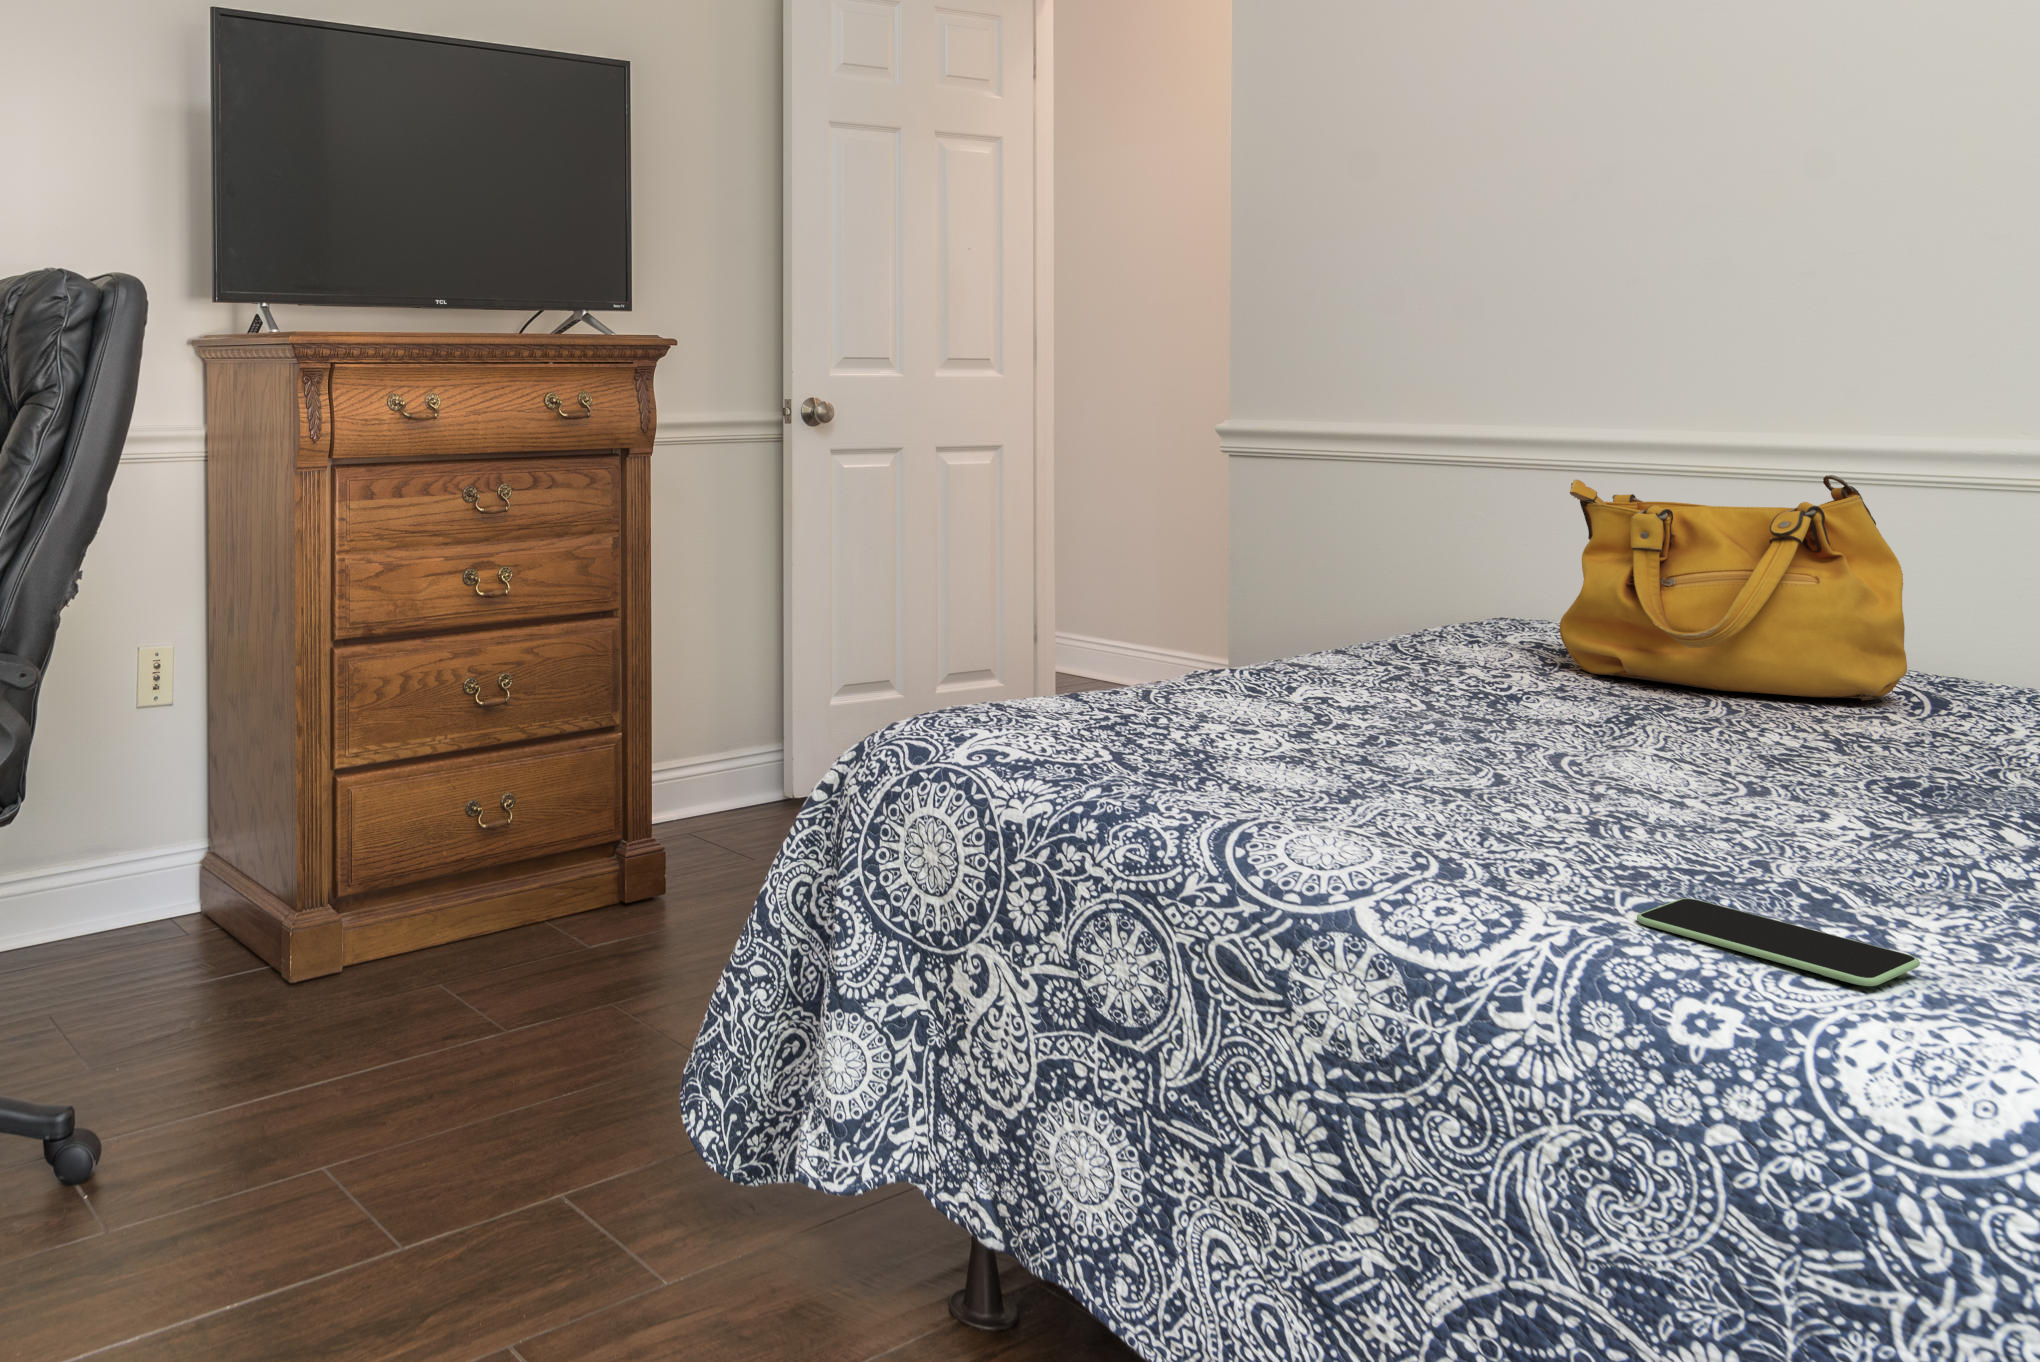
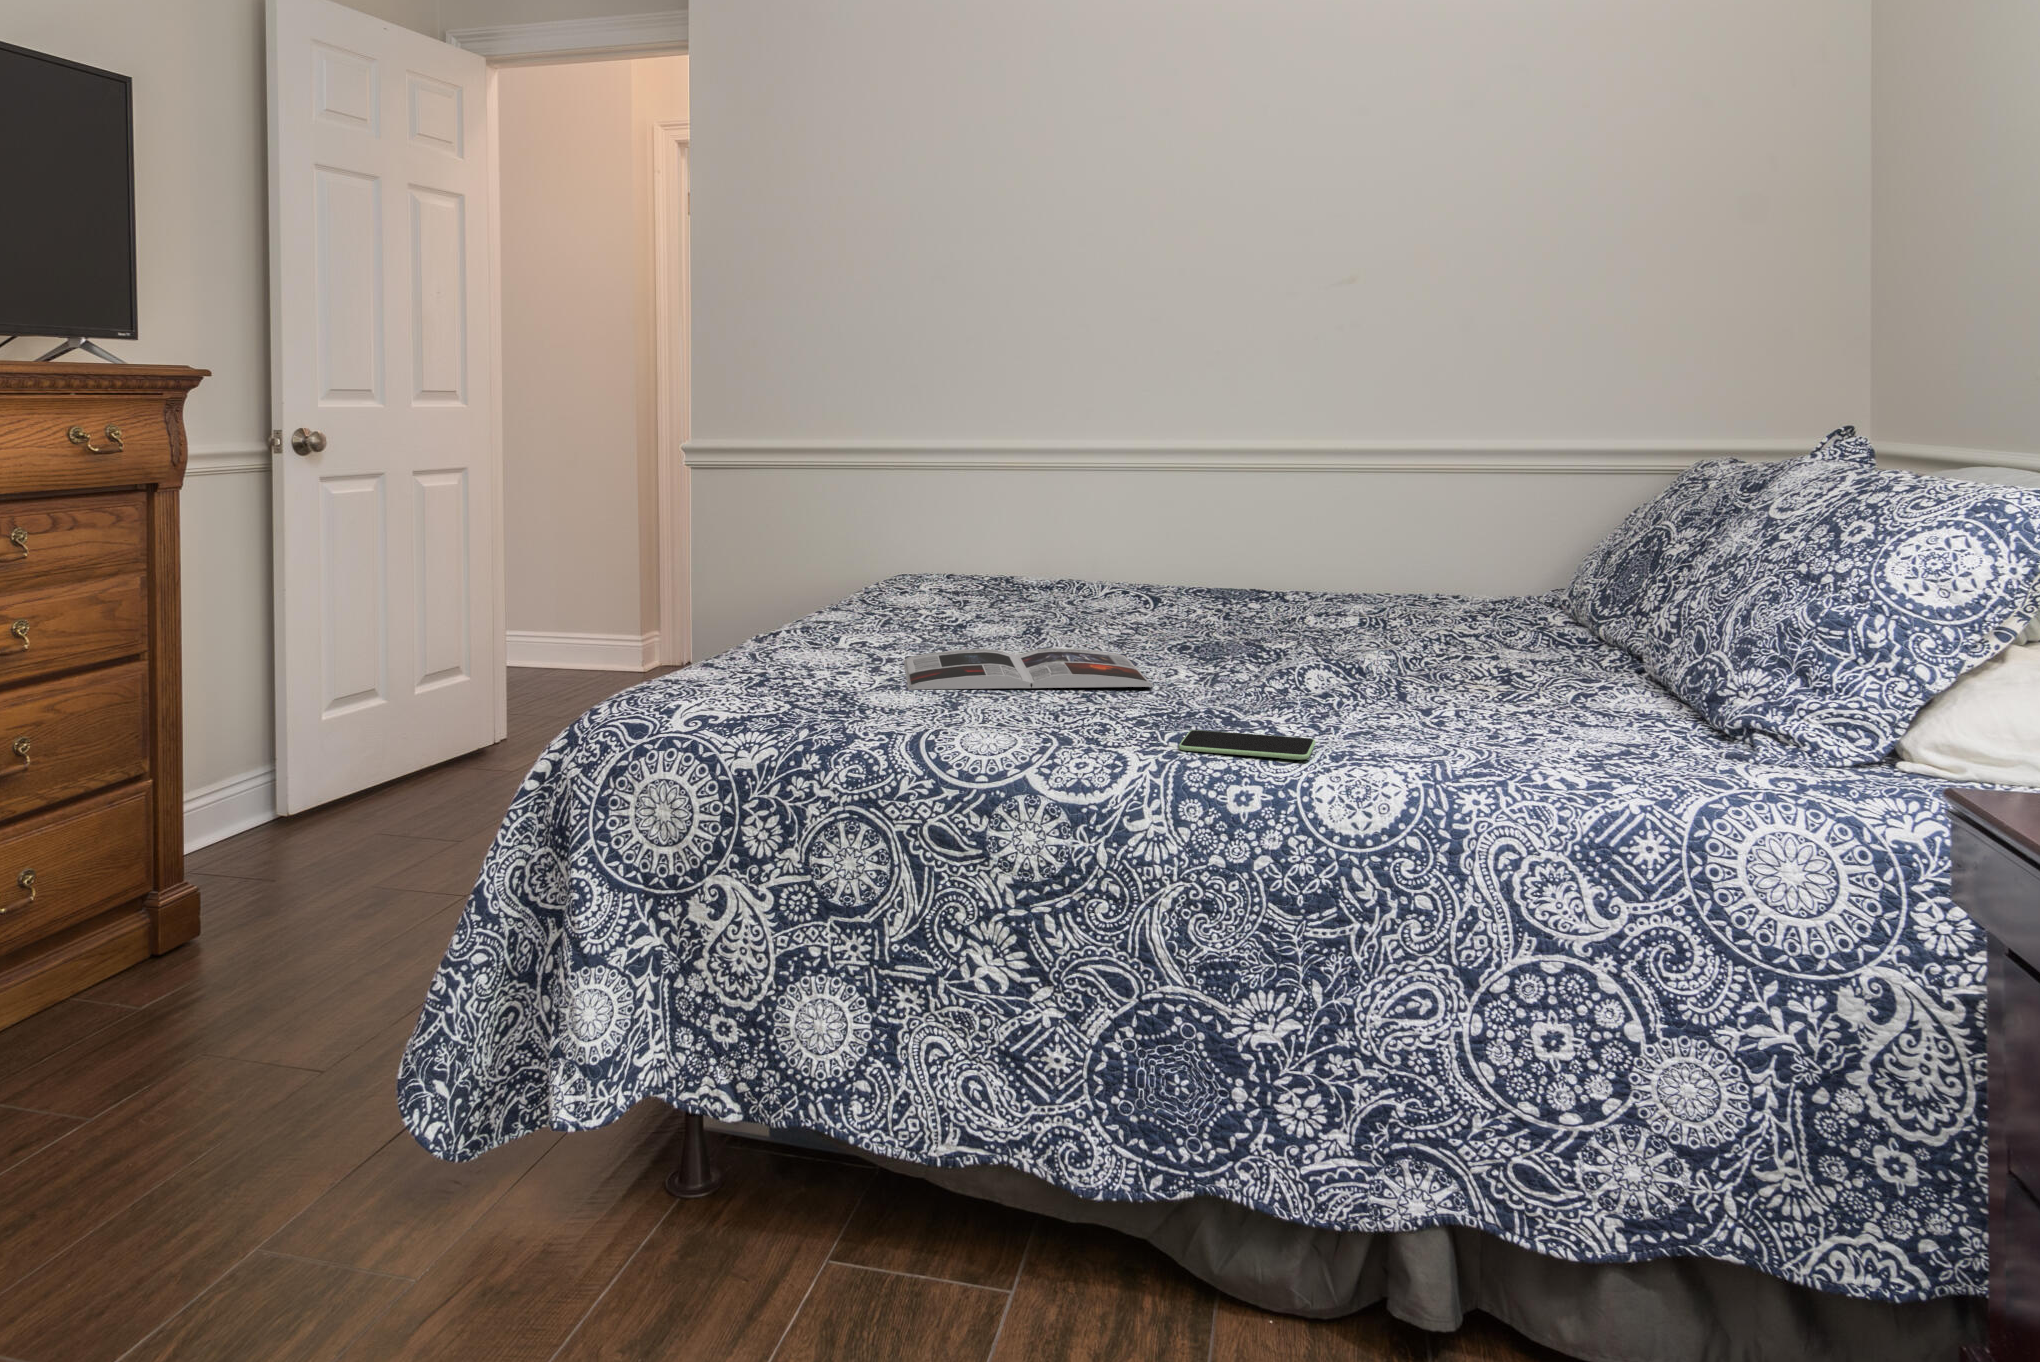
handbag: present [1560,475,1907,701] -> none [959,448,1149,602]
magazine: none [1312,727,1728,826] -> present [904,648,1154,690]

